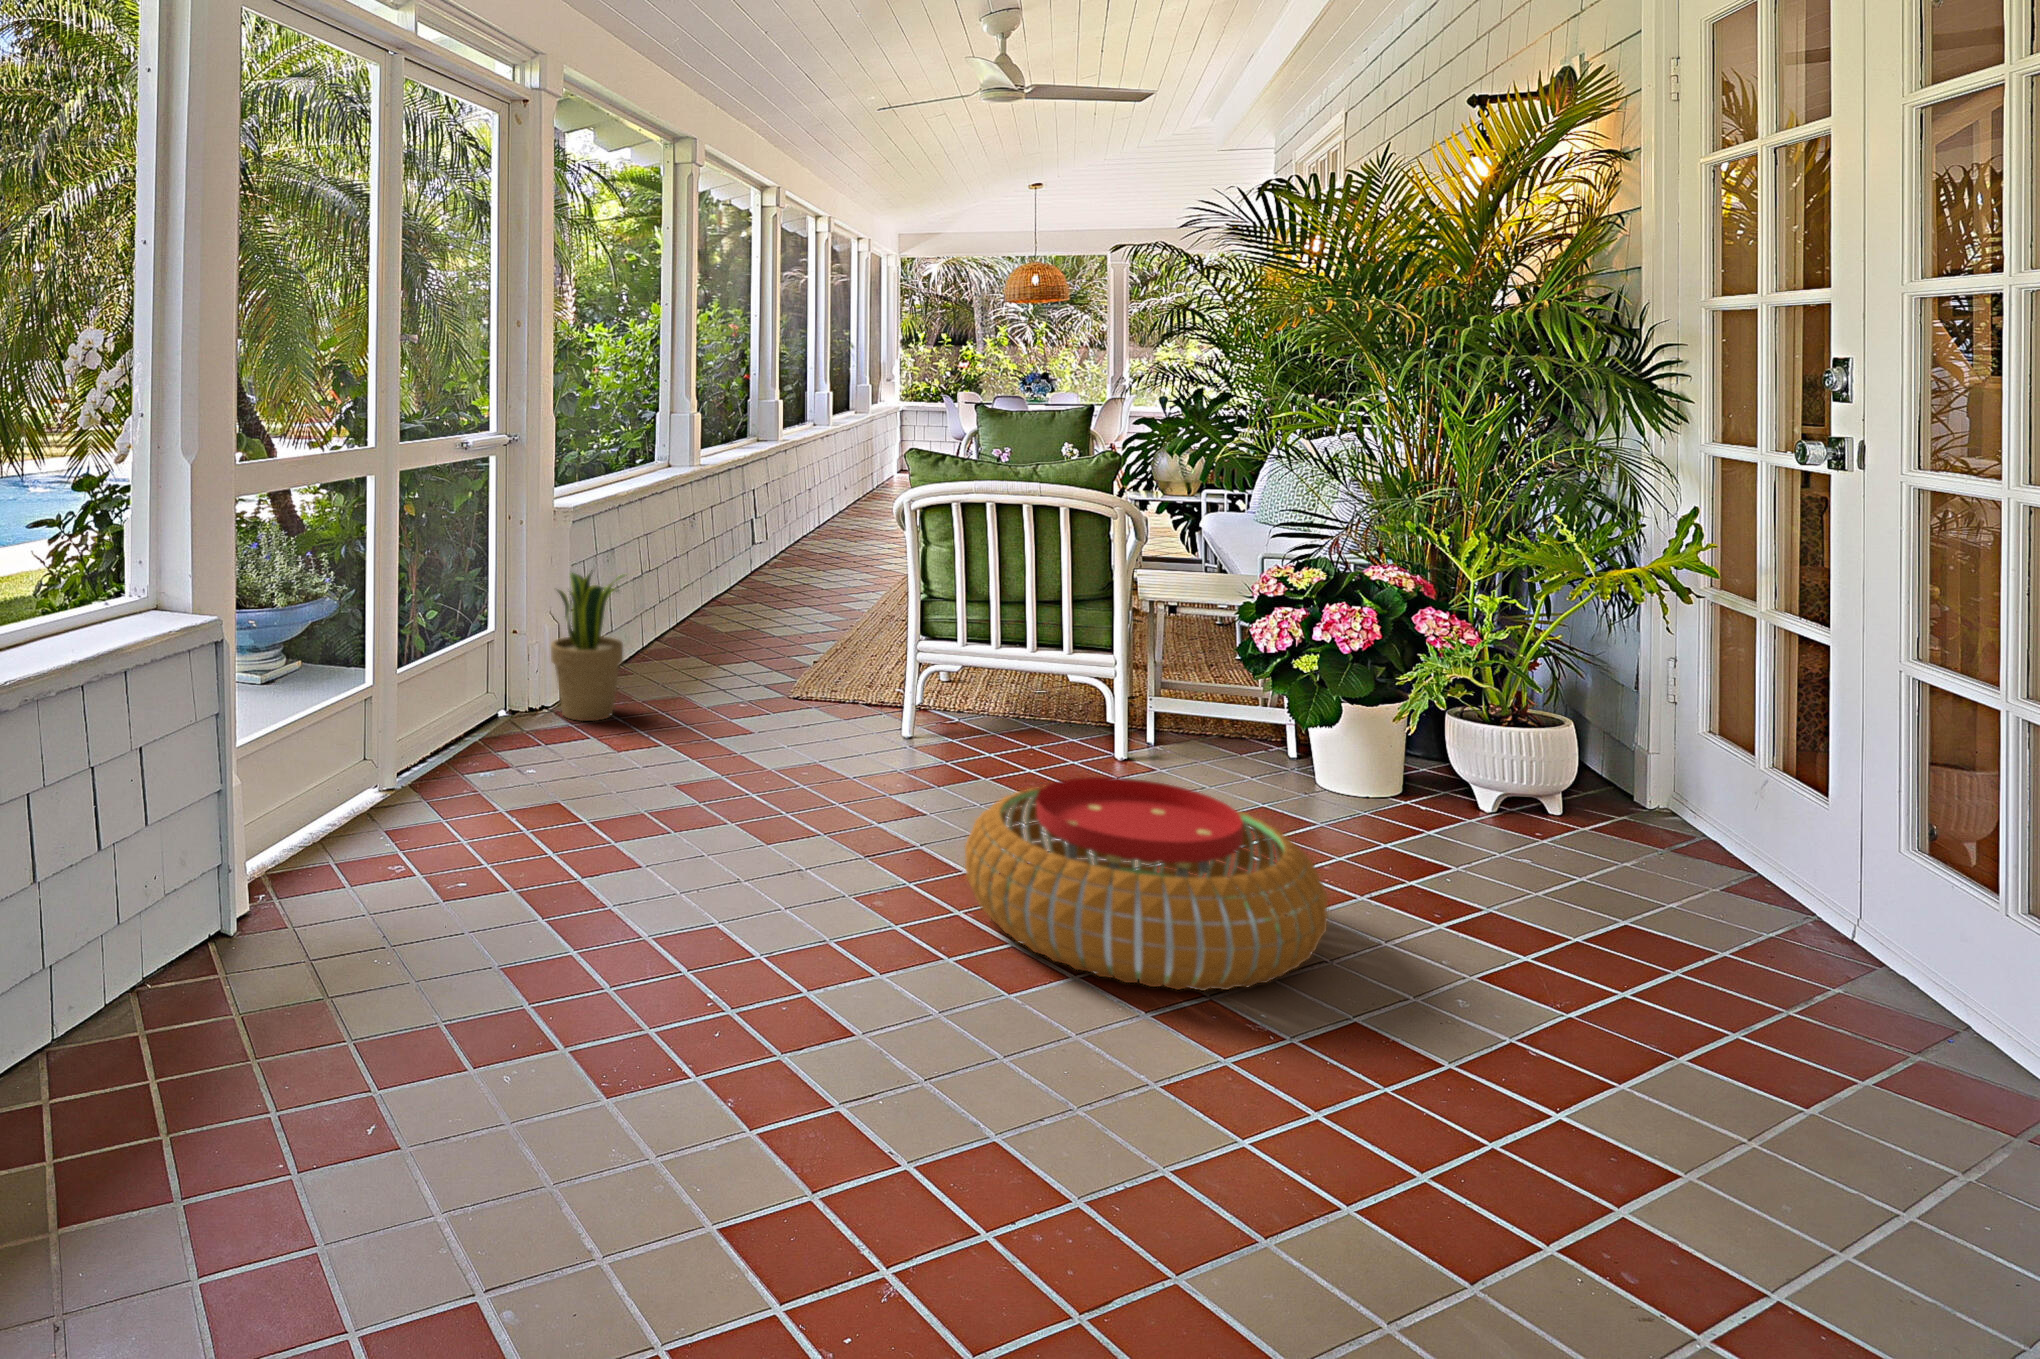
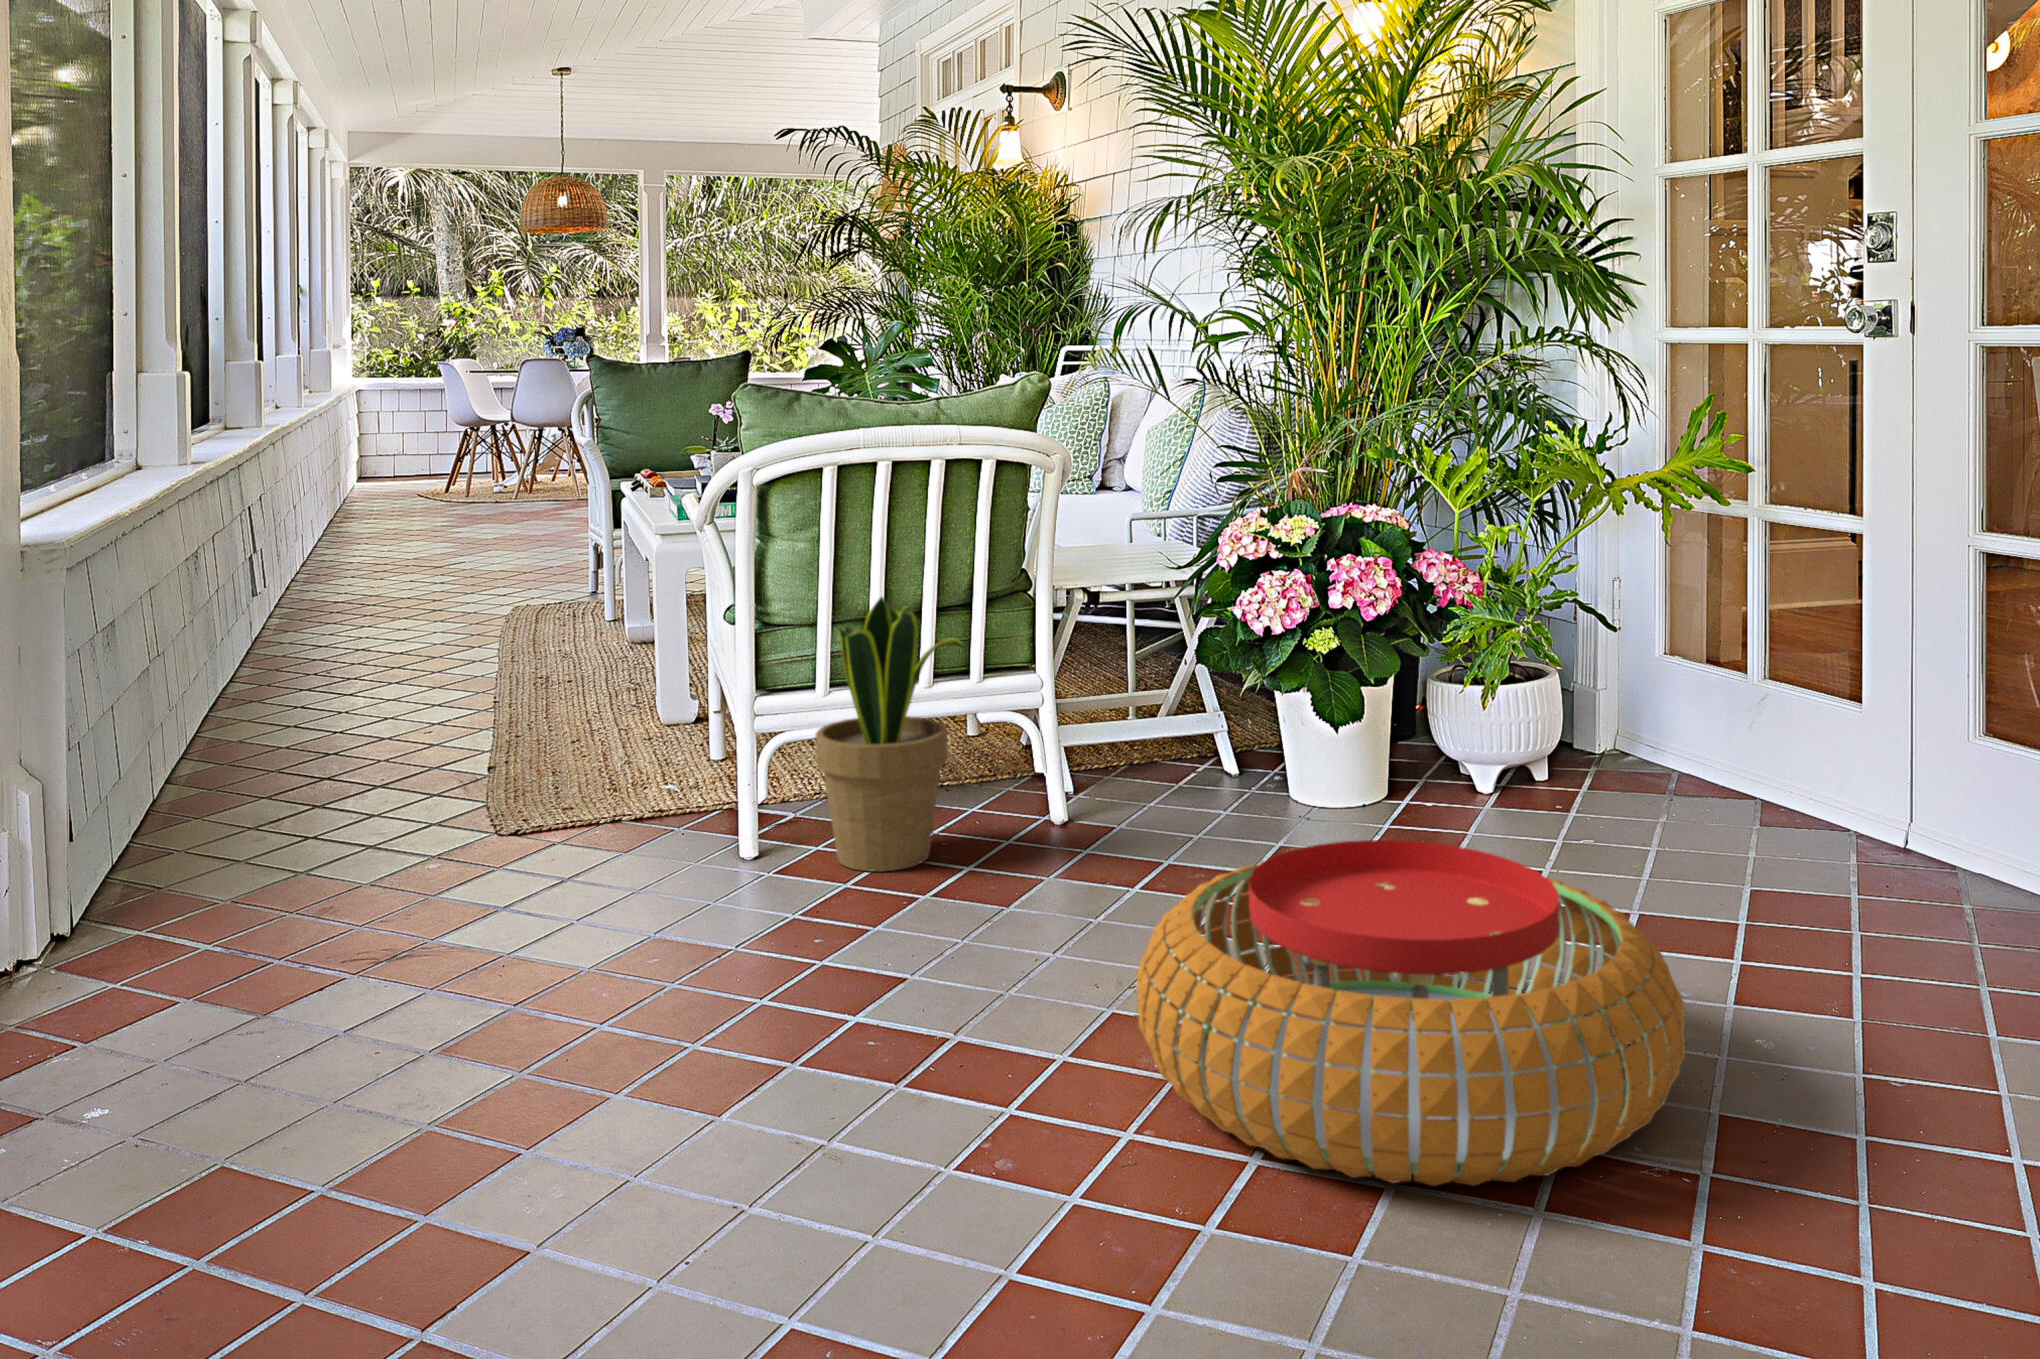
potted plant: present [551,570,625,721] -> present [816,597,965,872]

